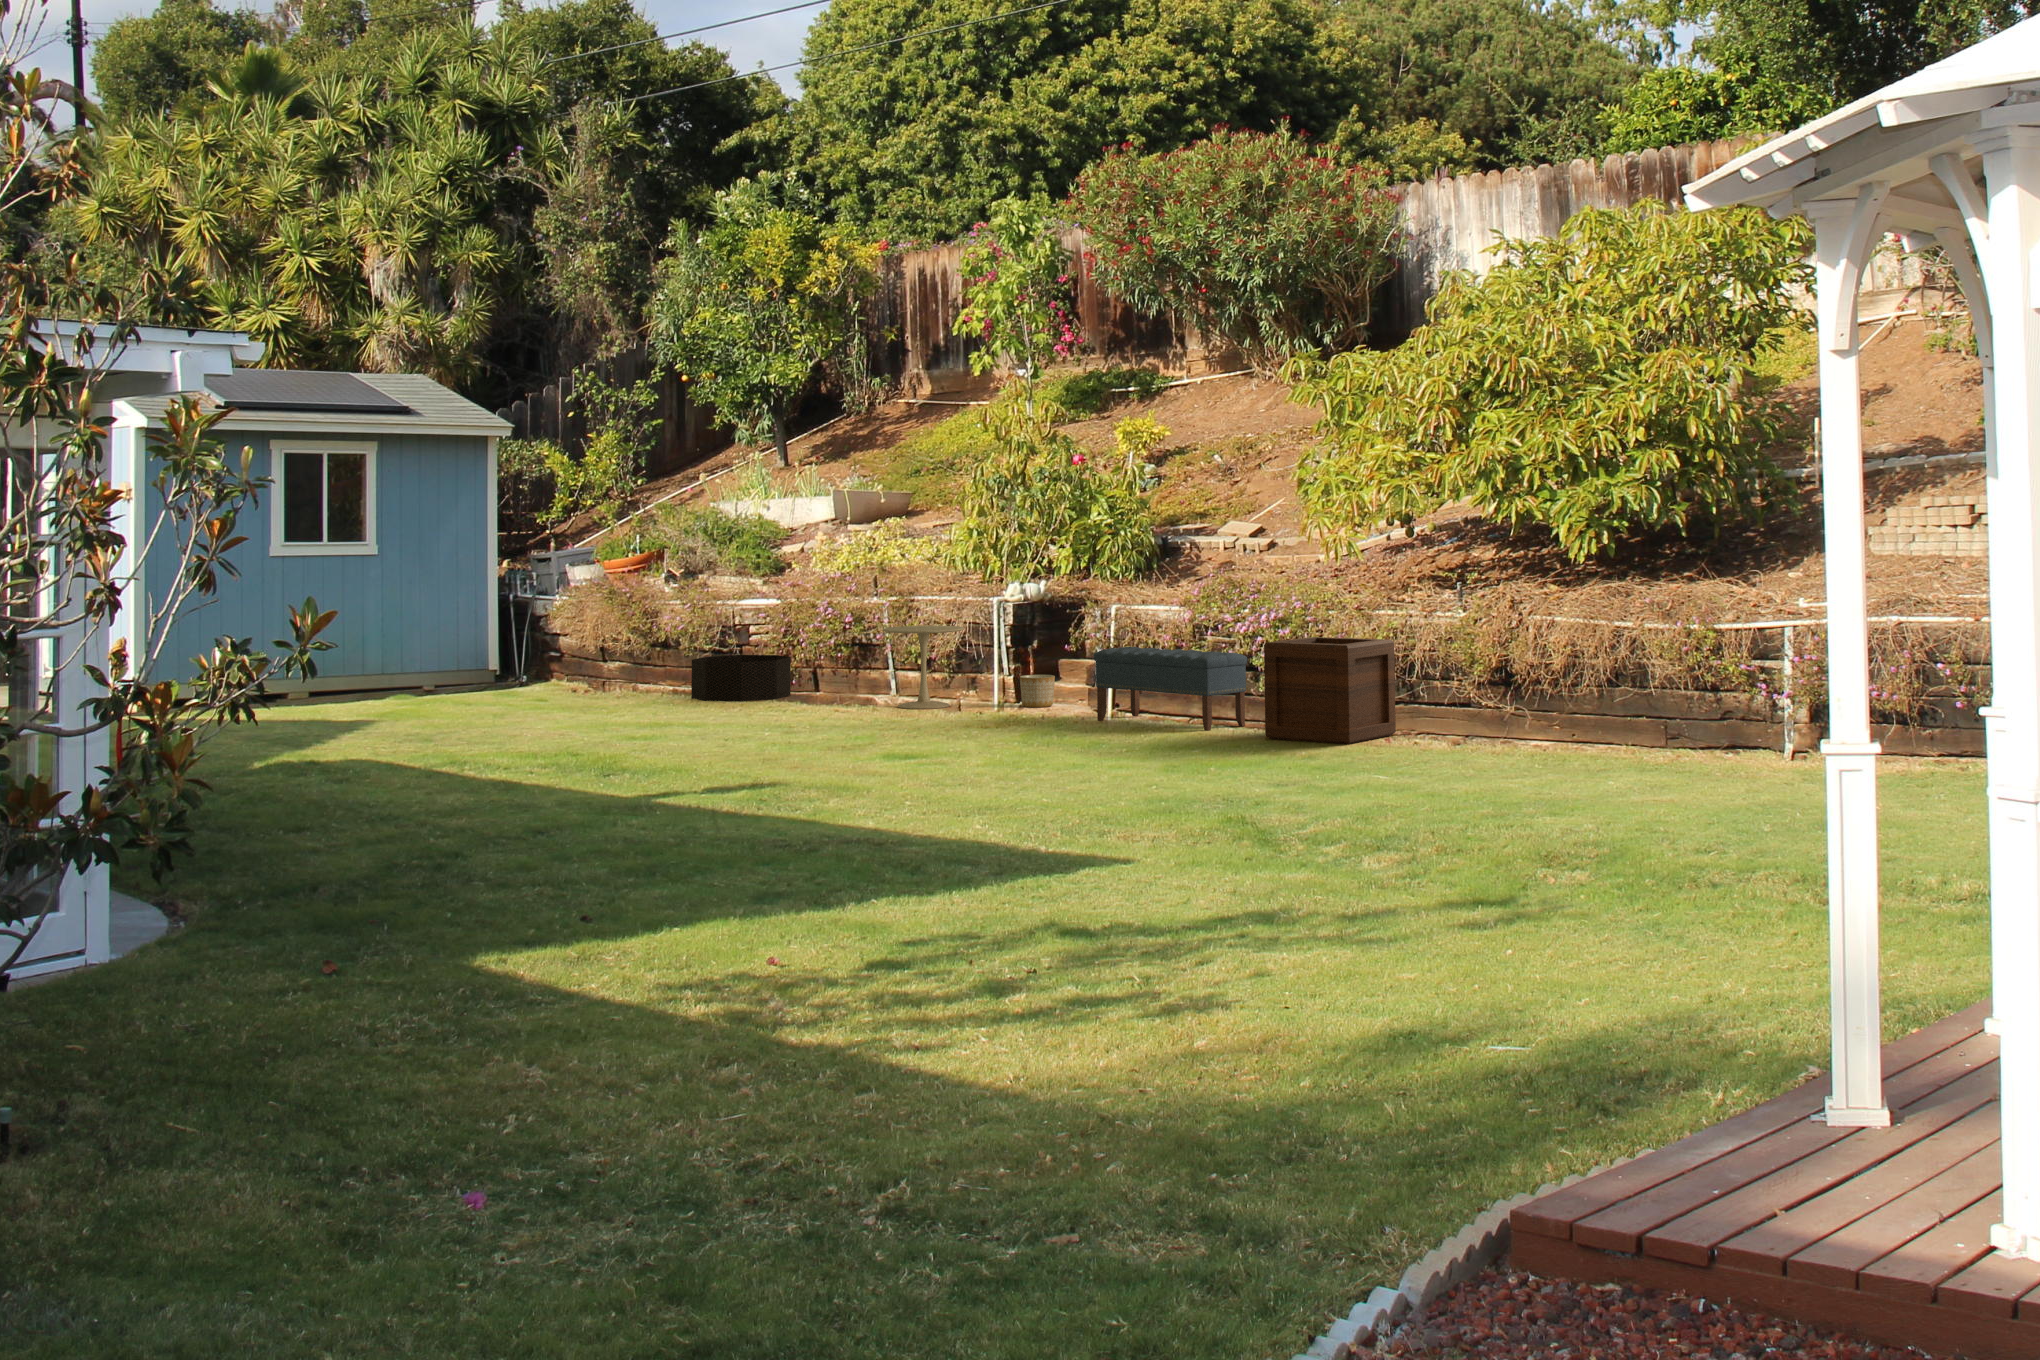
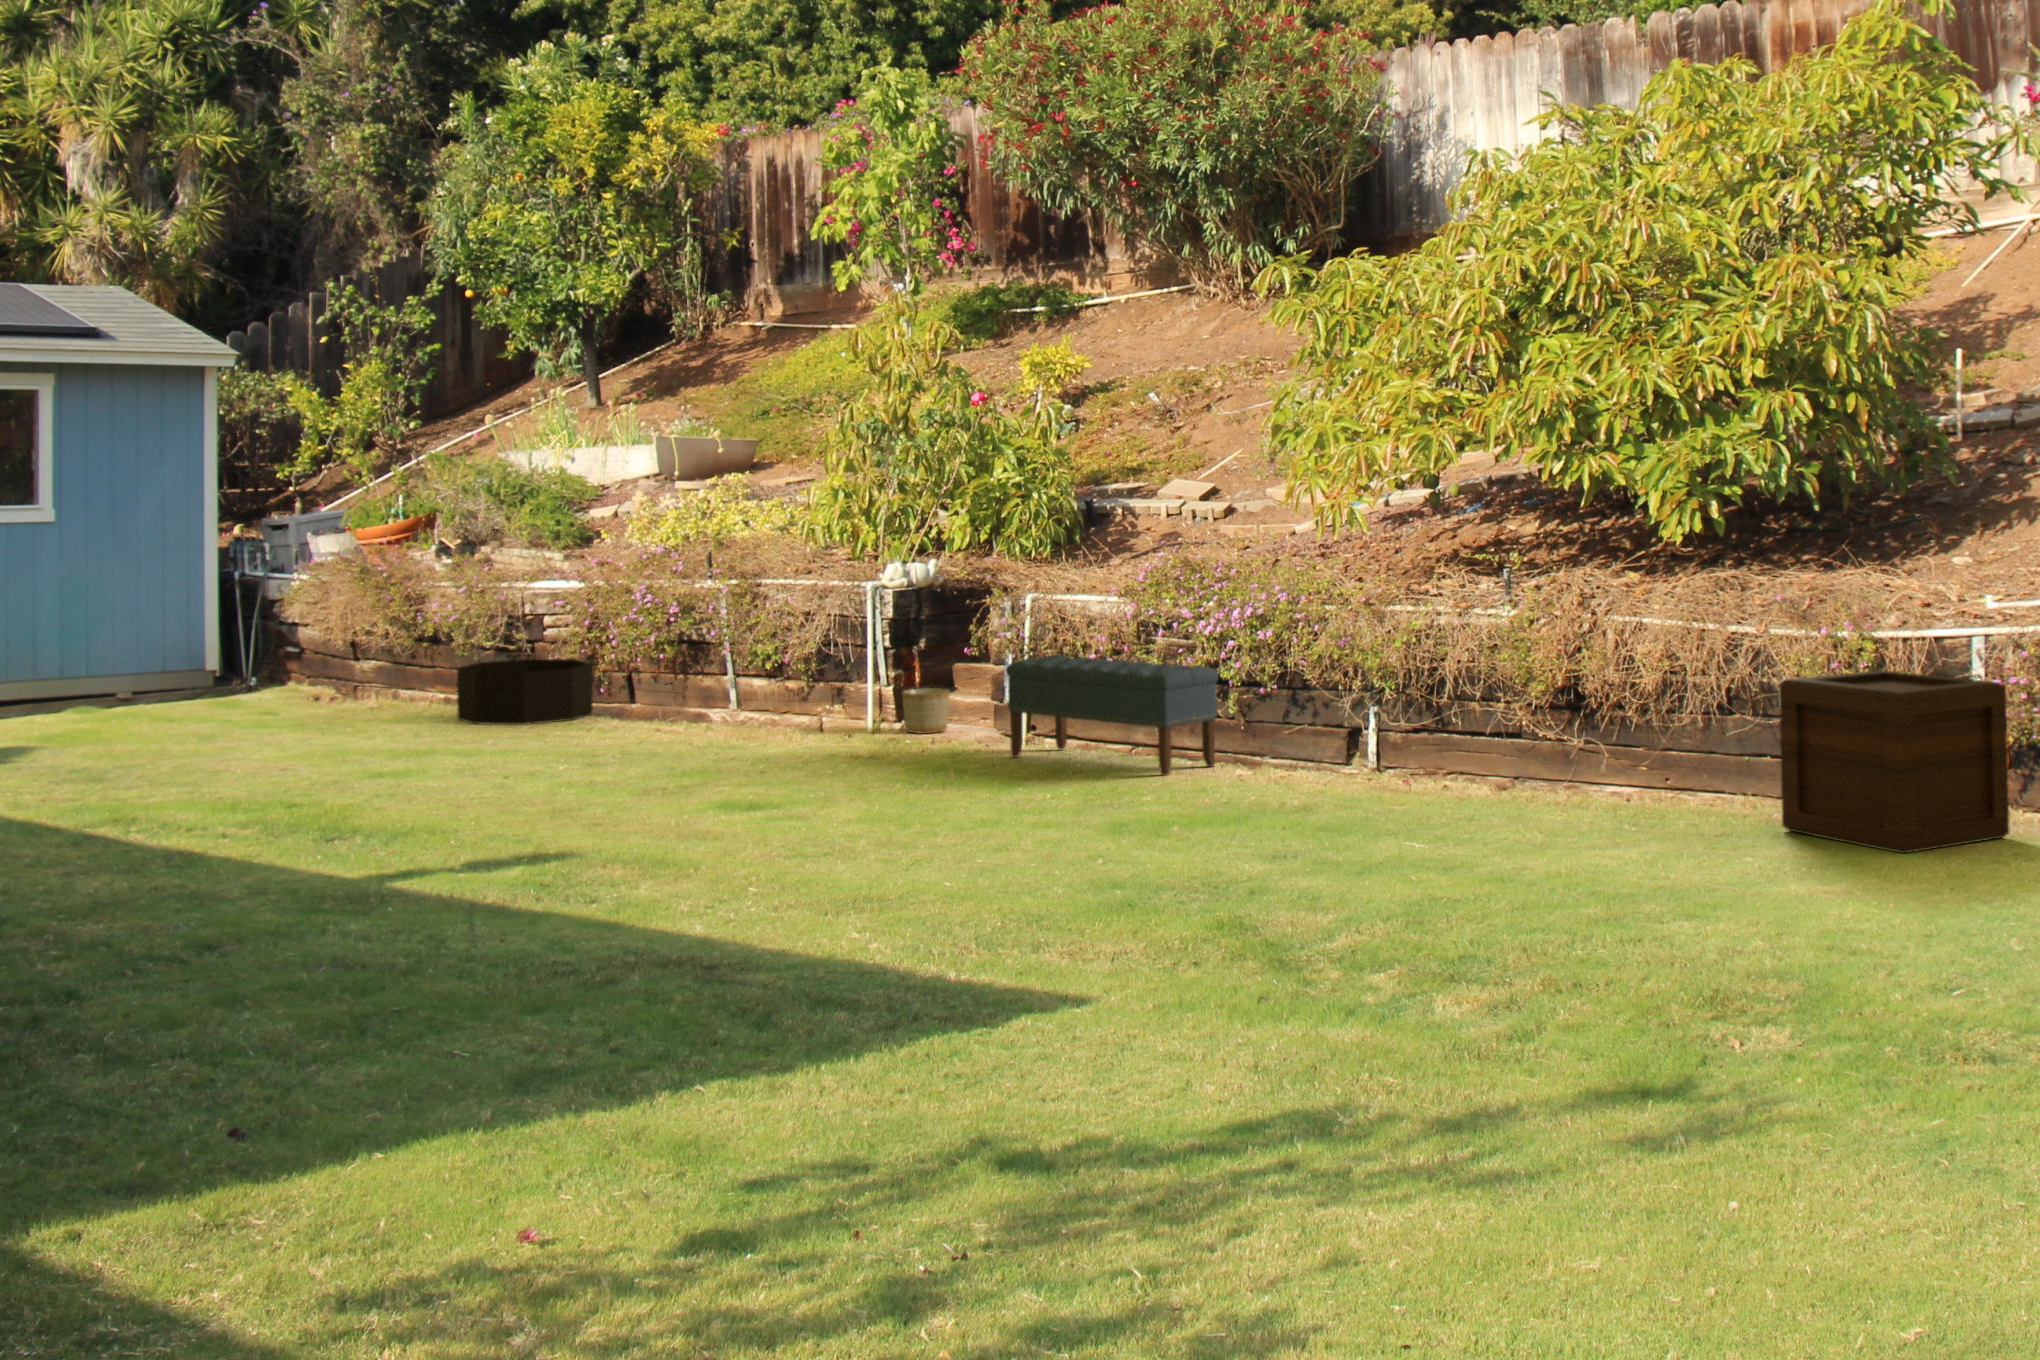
side table: present [883,626,964,709] -> none [716,622,826,737]
wooden crate: present [1264,637,1396,744] -> present [1779,670,2010,853]

